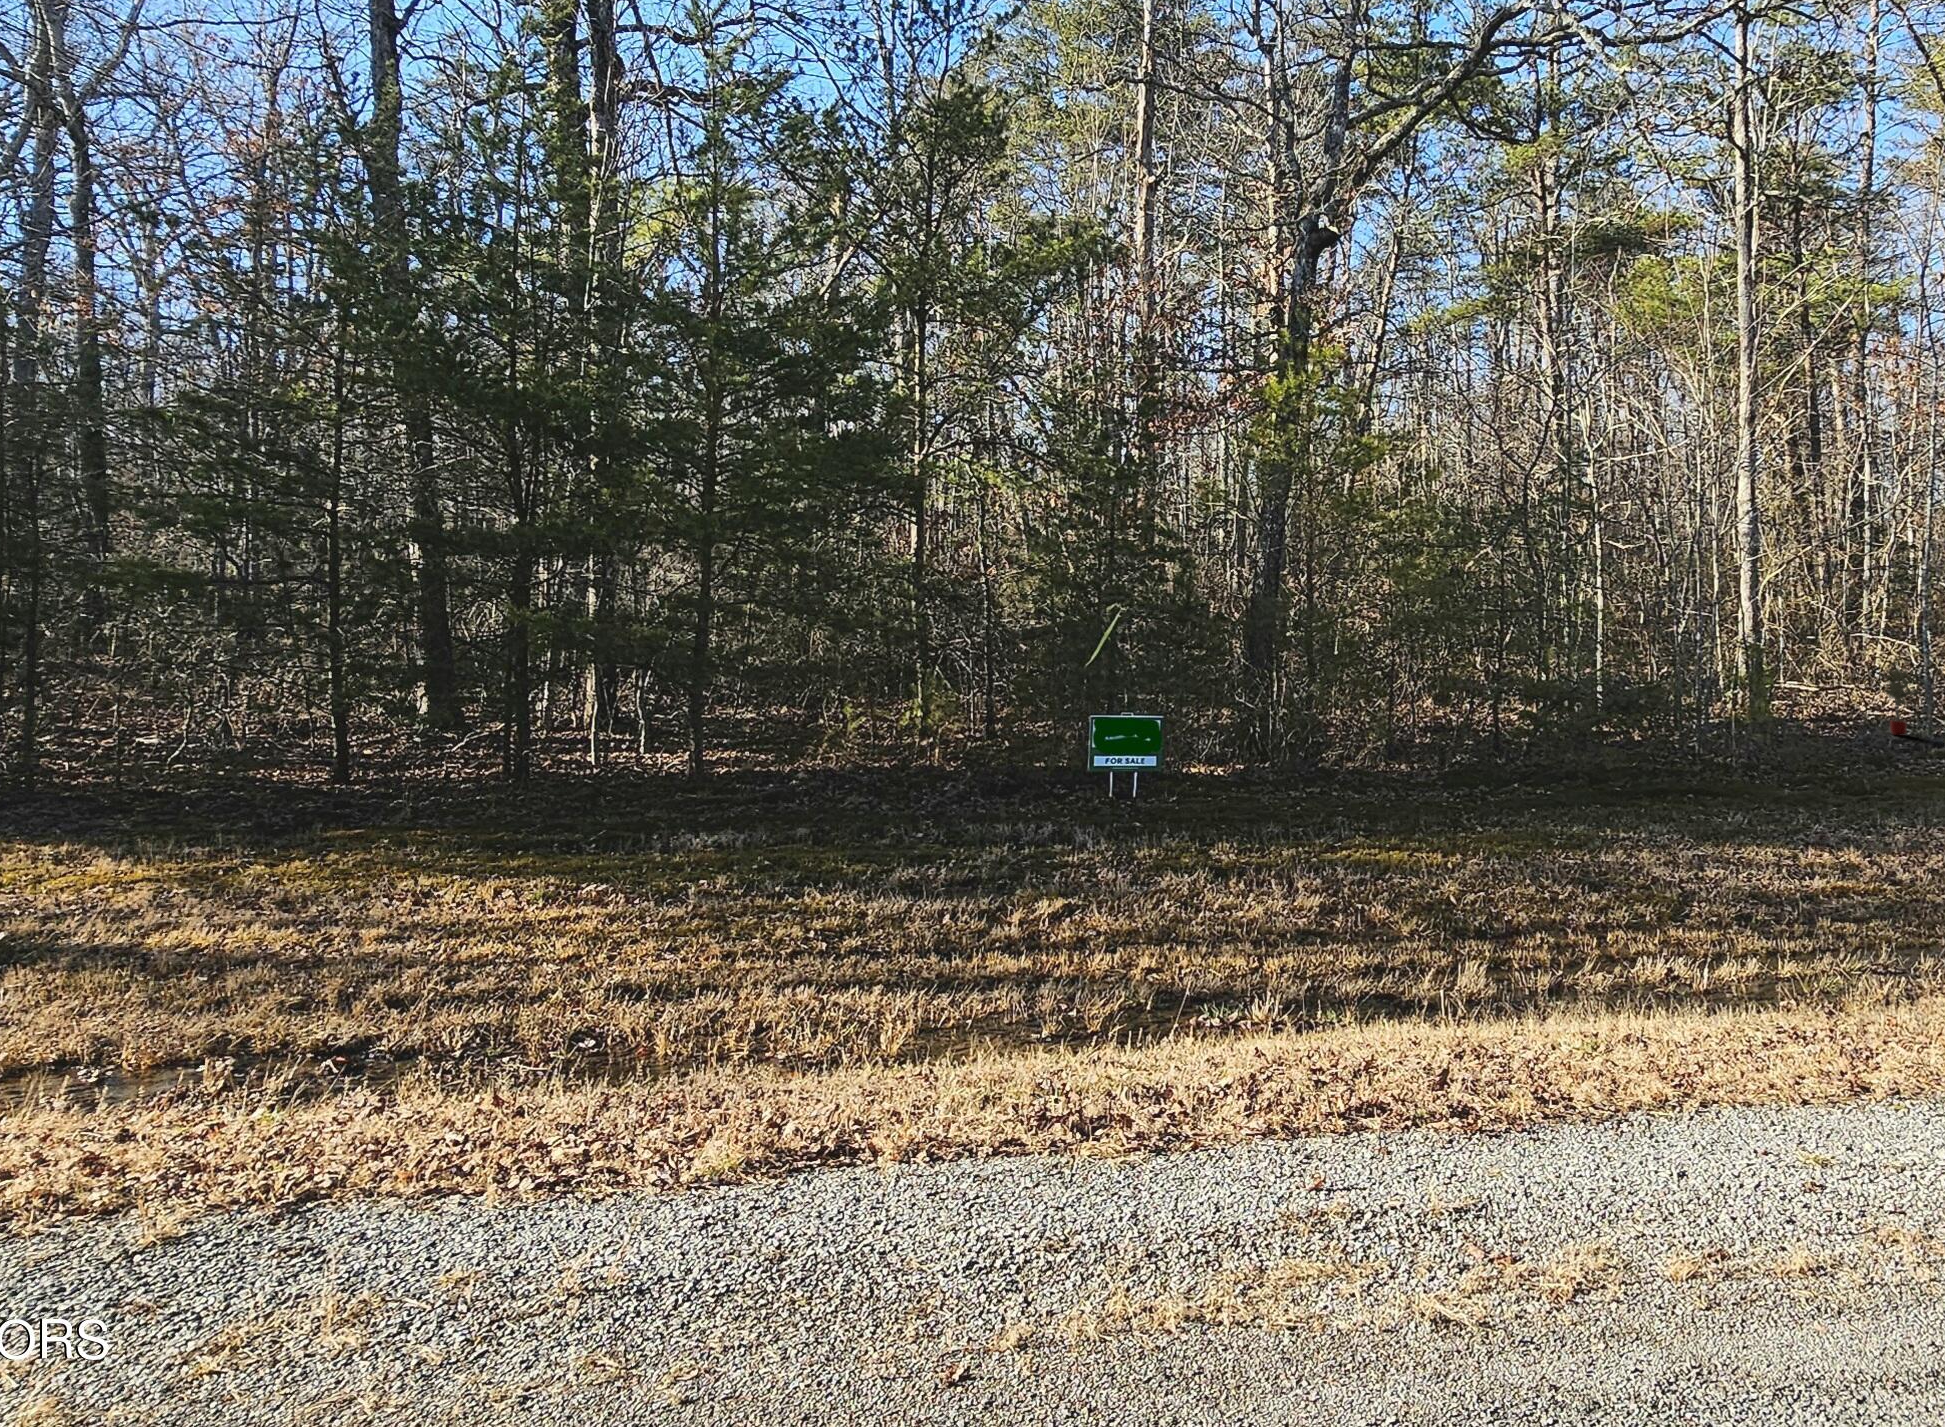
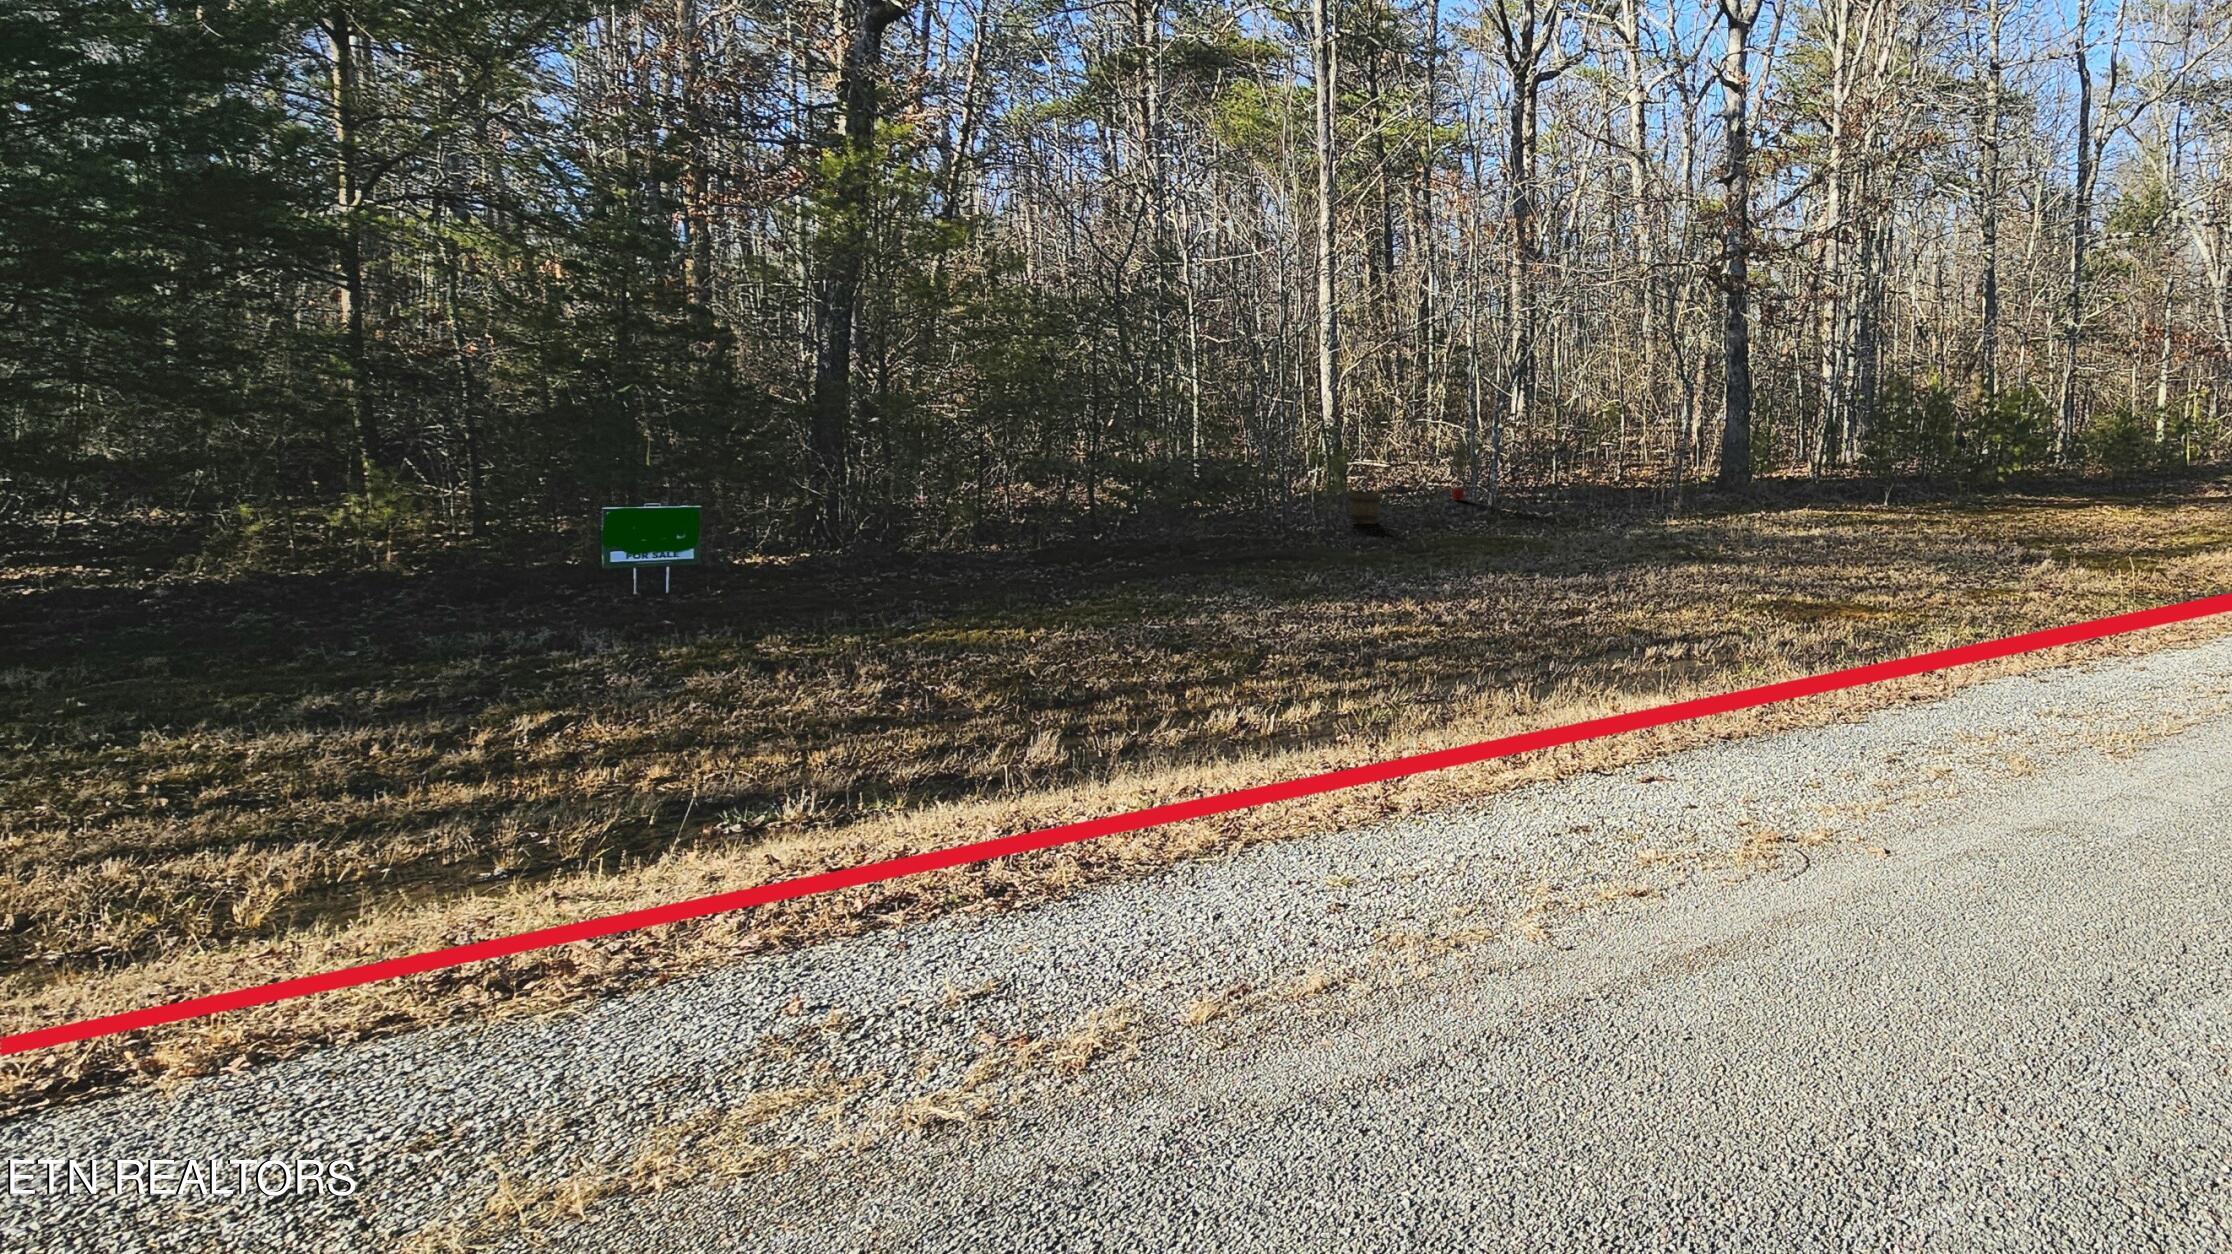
bucket: none [1763,719,1805,759] -> present [1348,489,1383,524]

